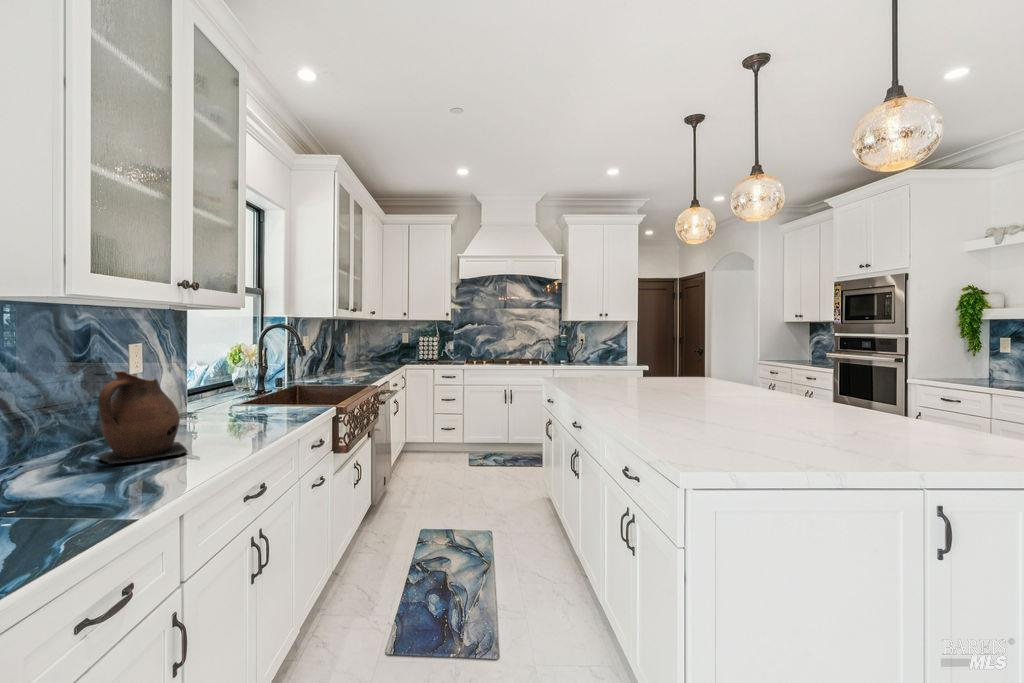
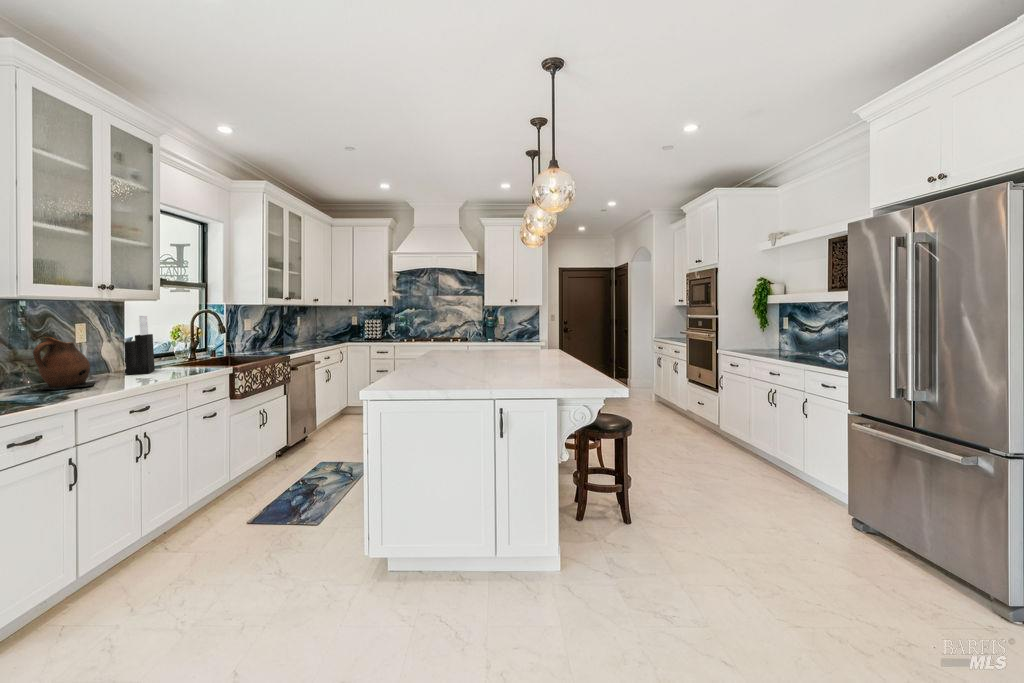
knife block: none [196,333,235,424] -> present [124,316,155,374]

